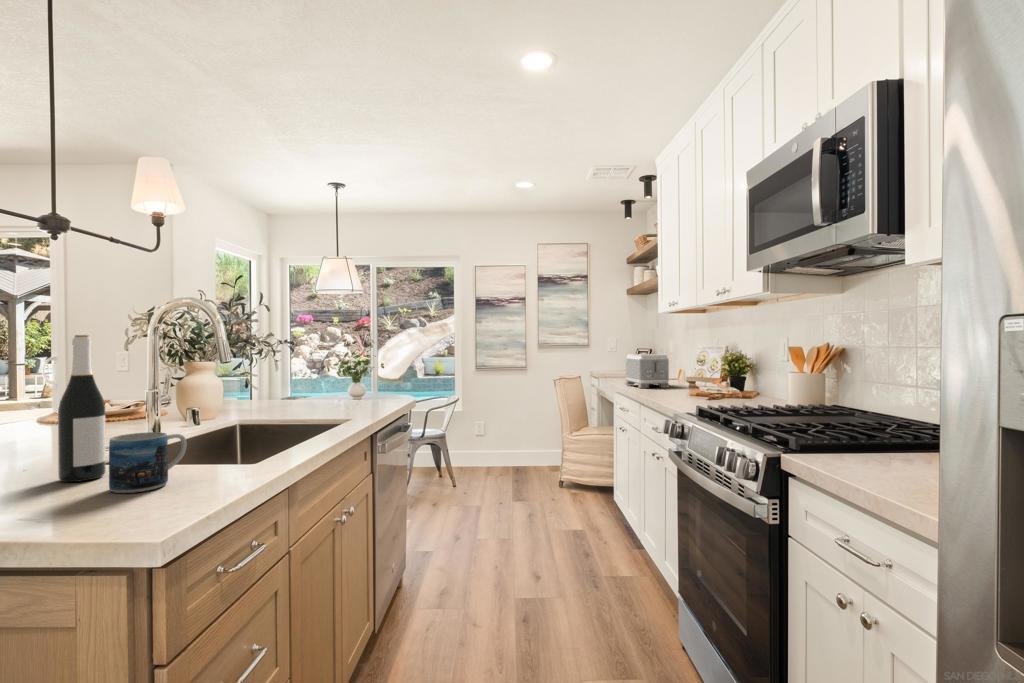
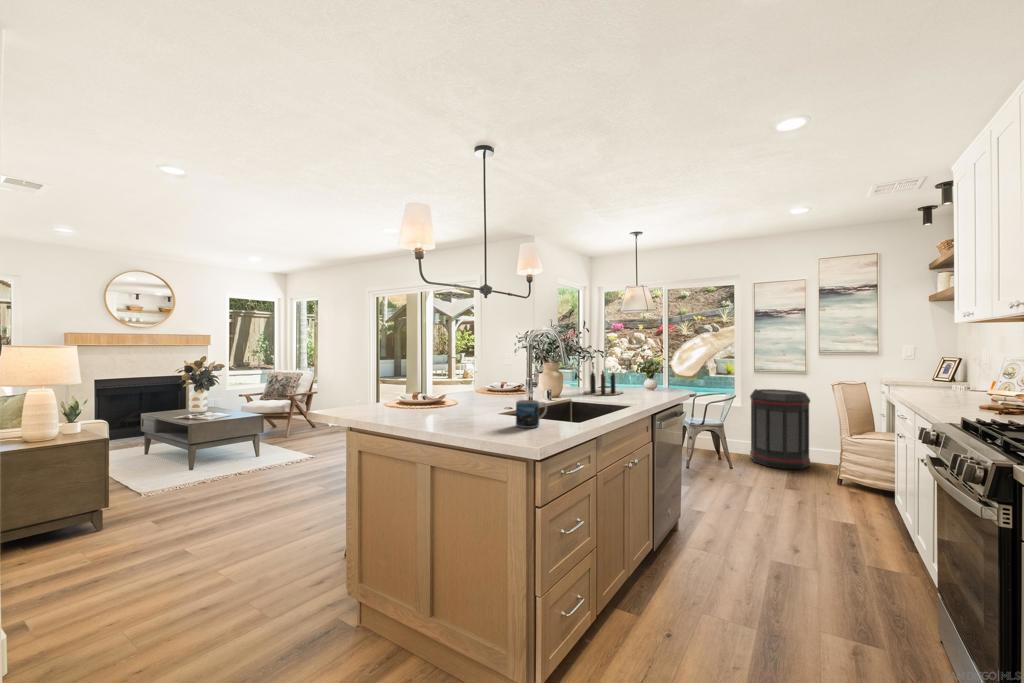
wine bottle: present [58,335,106,482] -> none [496,351,513,420]
toaster: present [625,354,670,388] -> none [911,364,968,400]
candle: none [250,372,333,412] -> present [585,370,623,395]
trash can: none [472,389,532,479] -> present [750,389,810,469]

